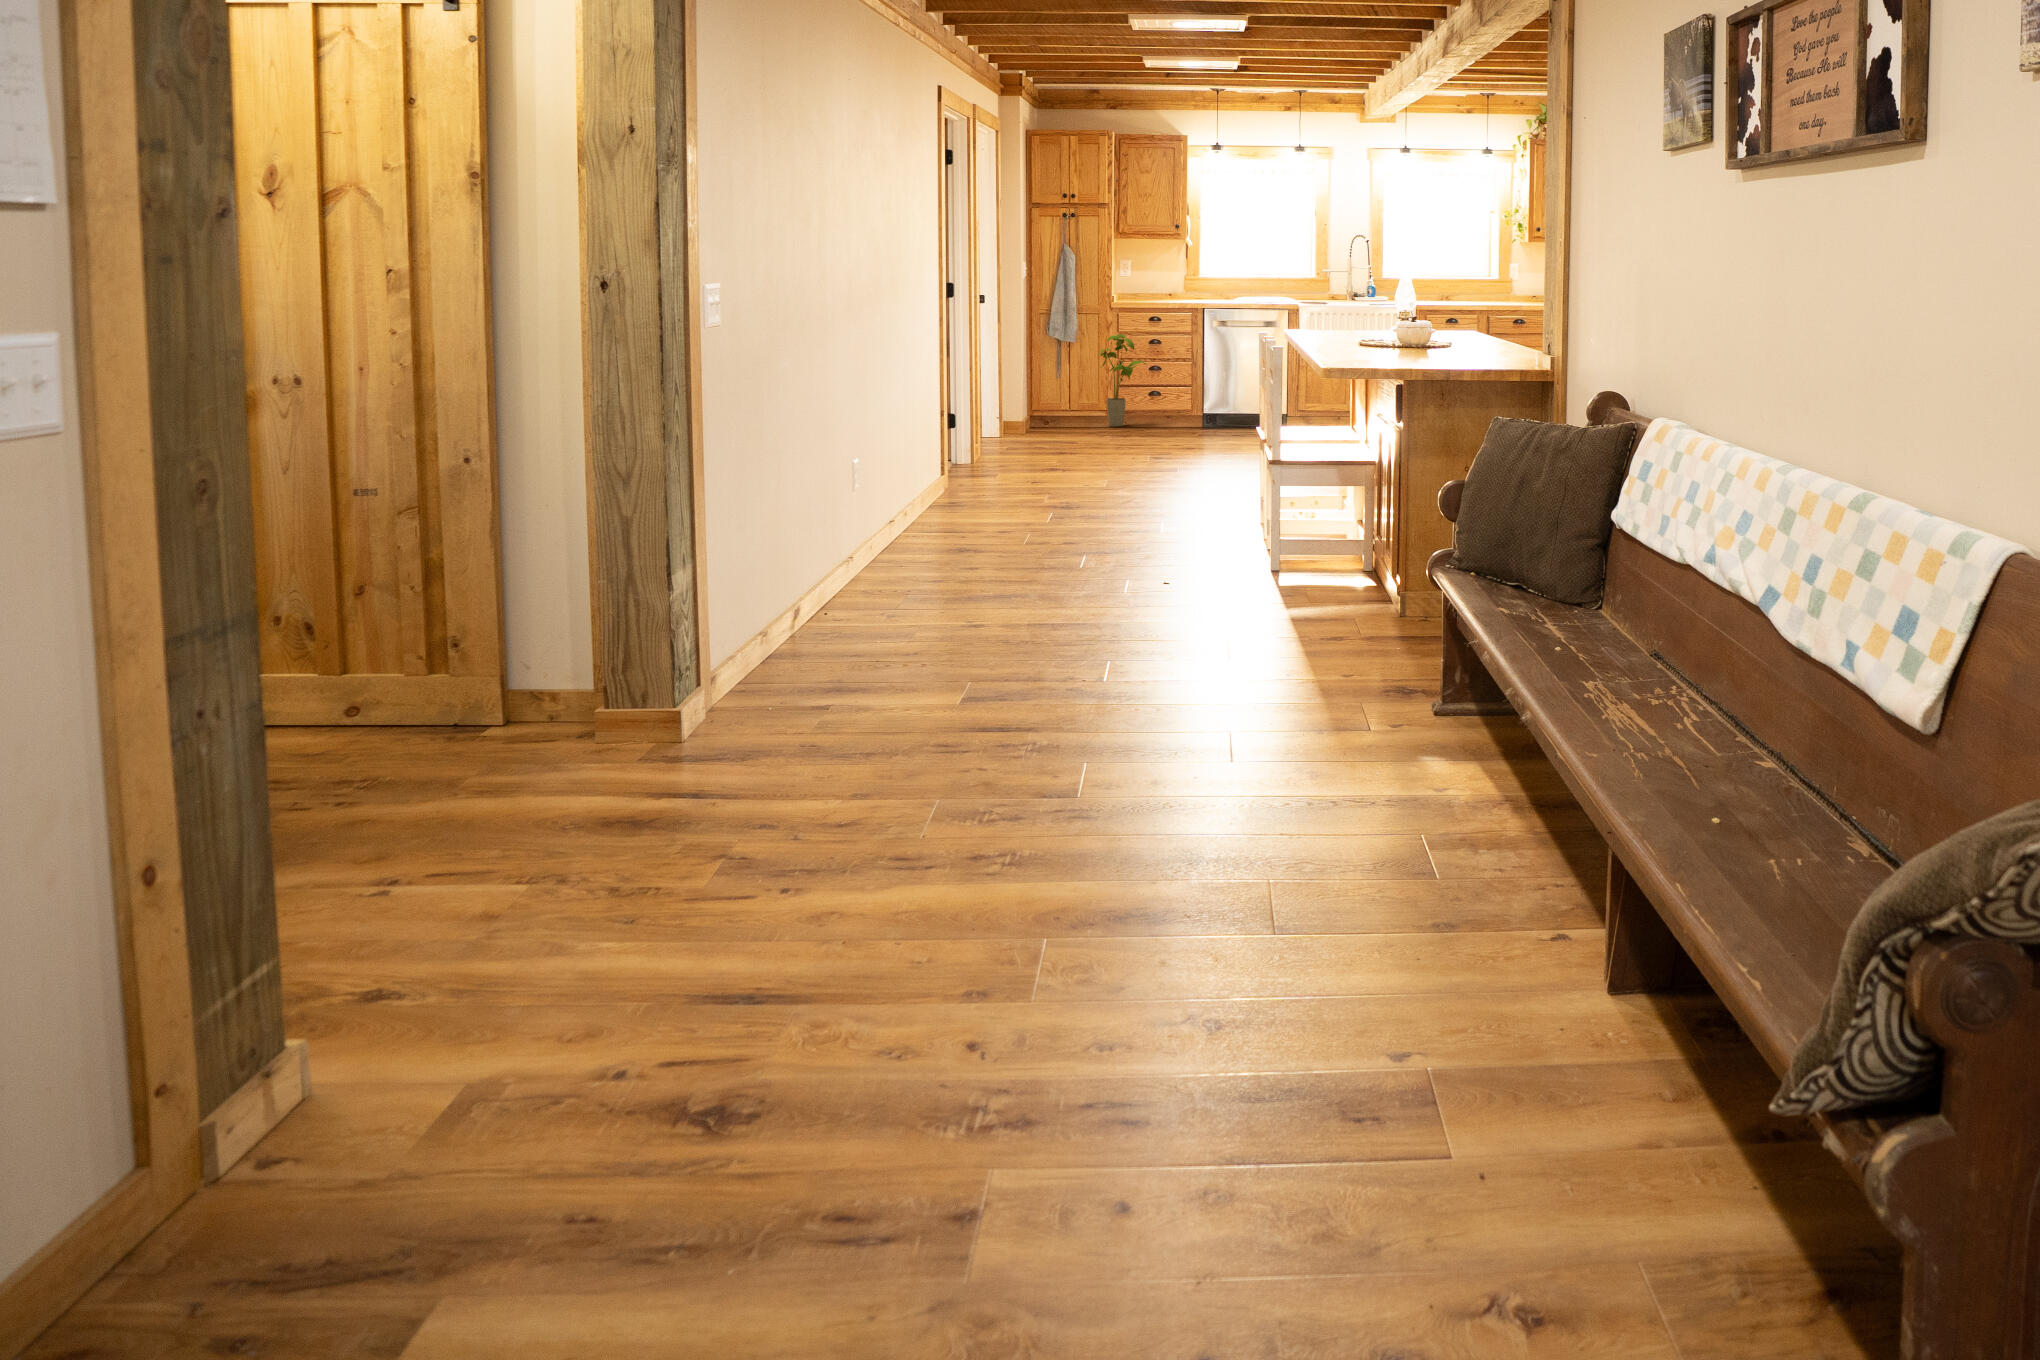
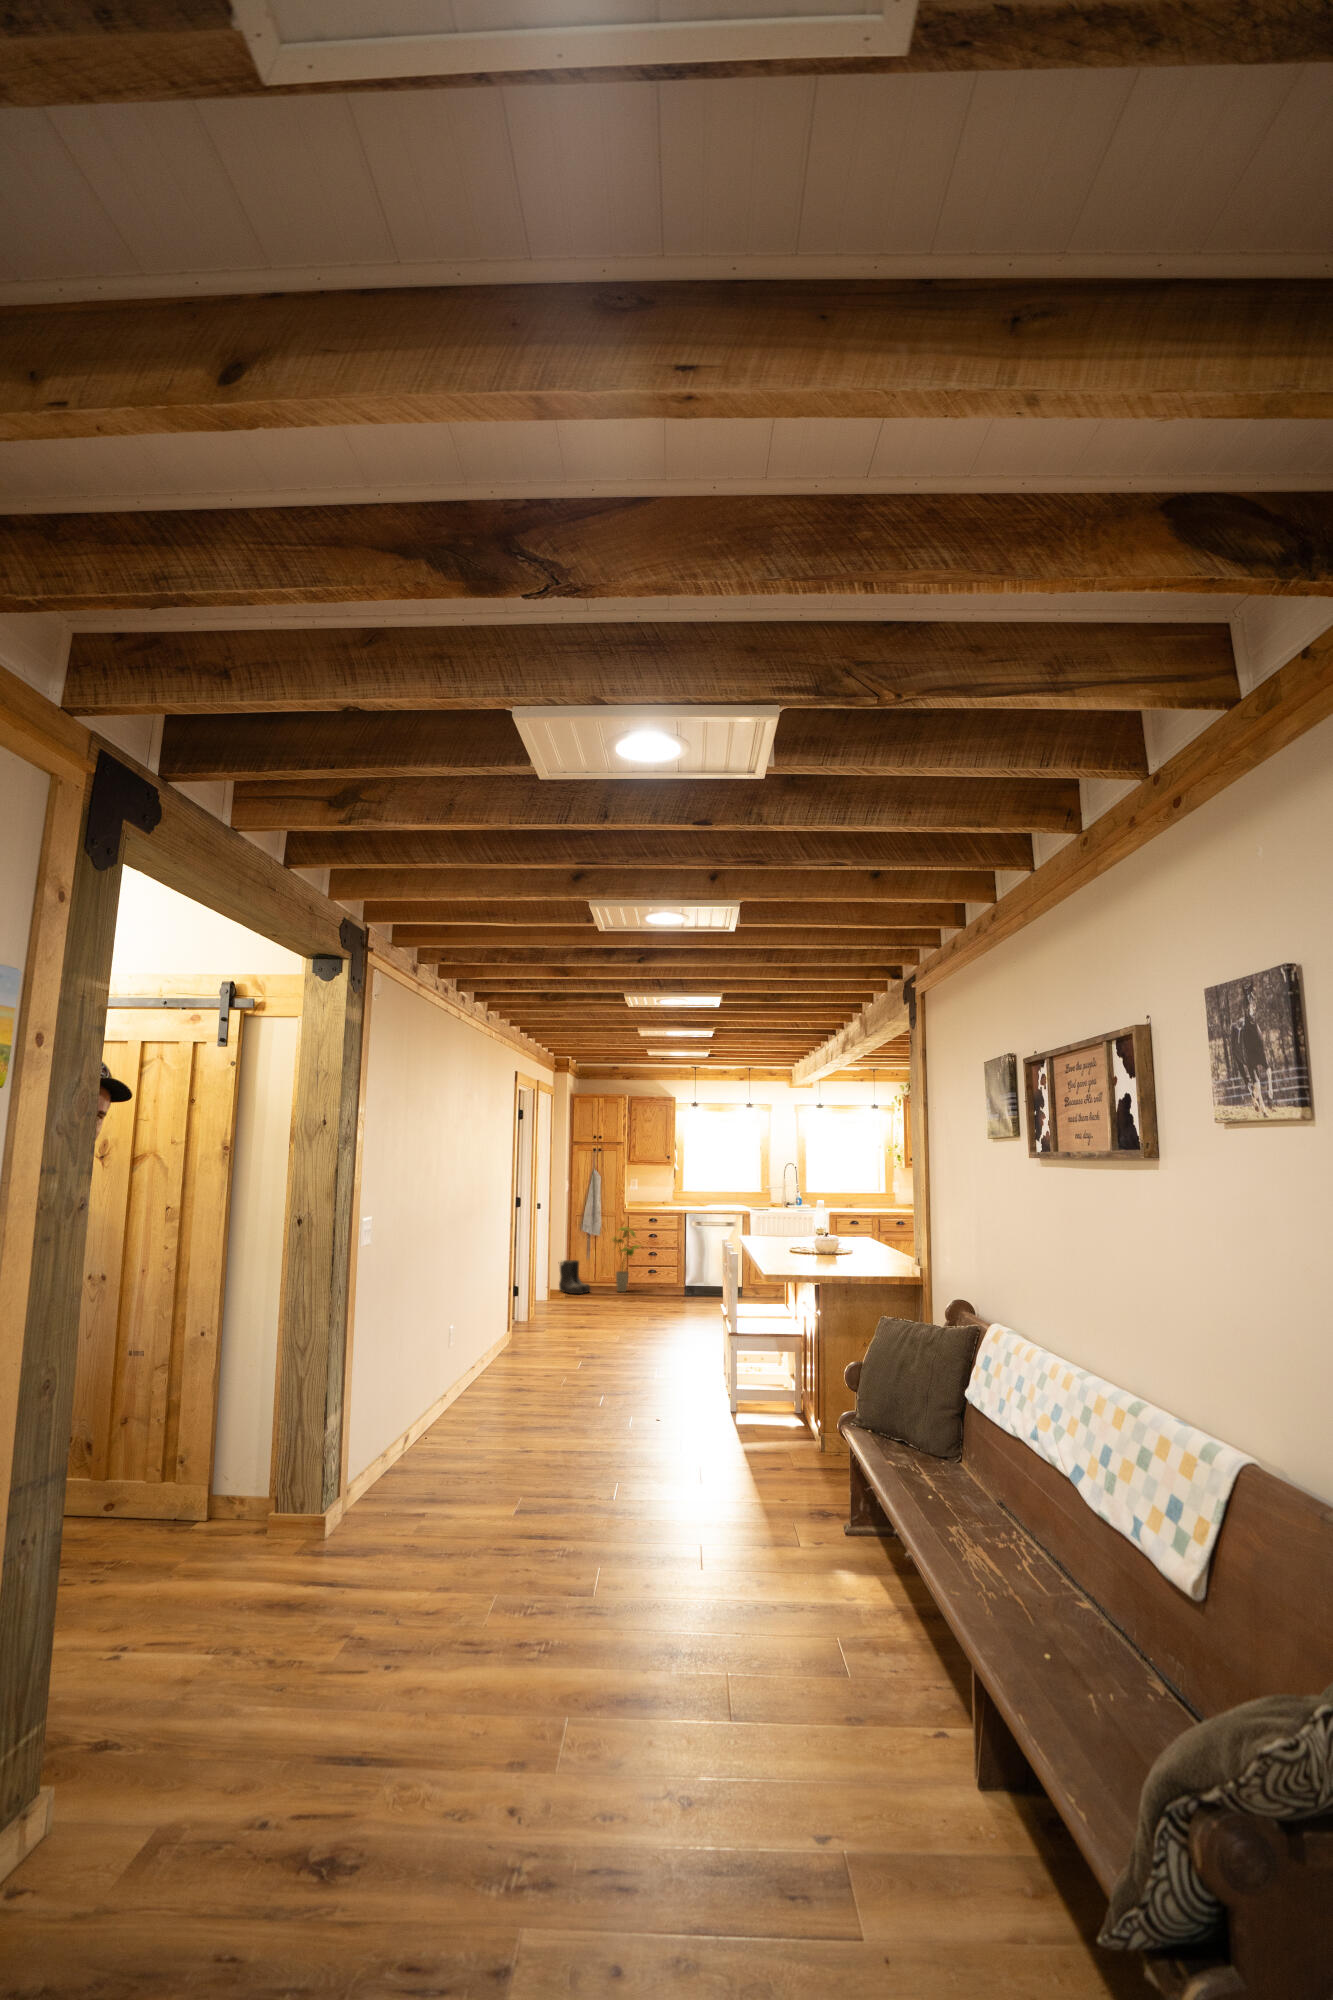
boots: none [1022,383,1073,430] -> present [559,1260,590,1294]

